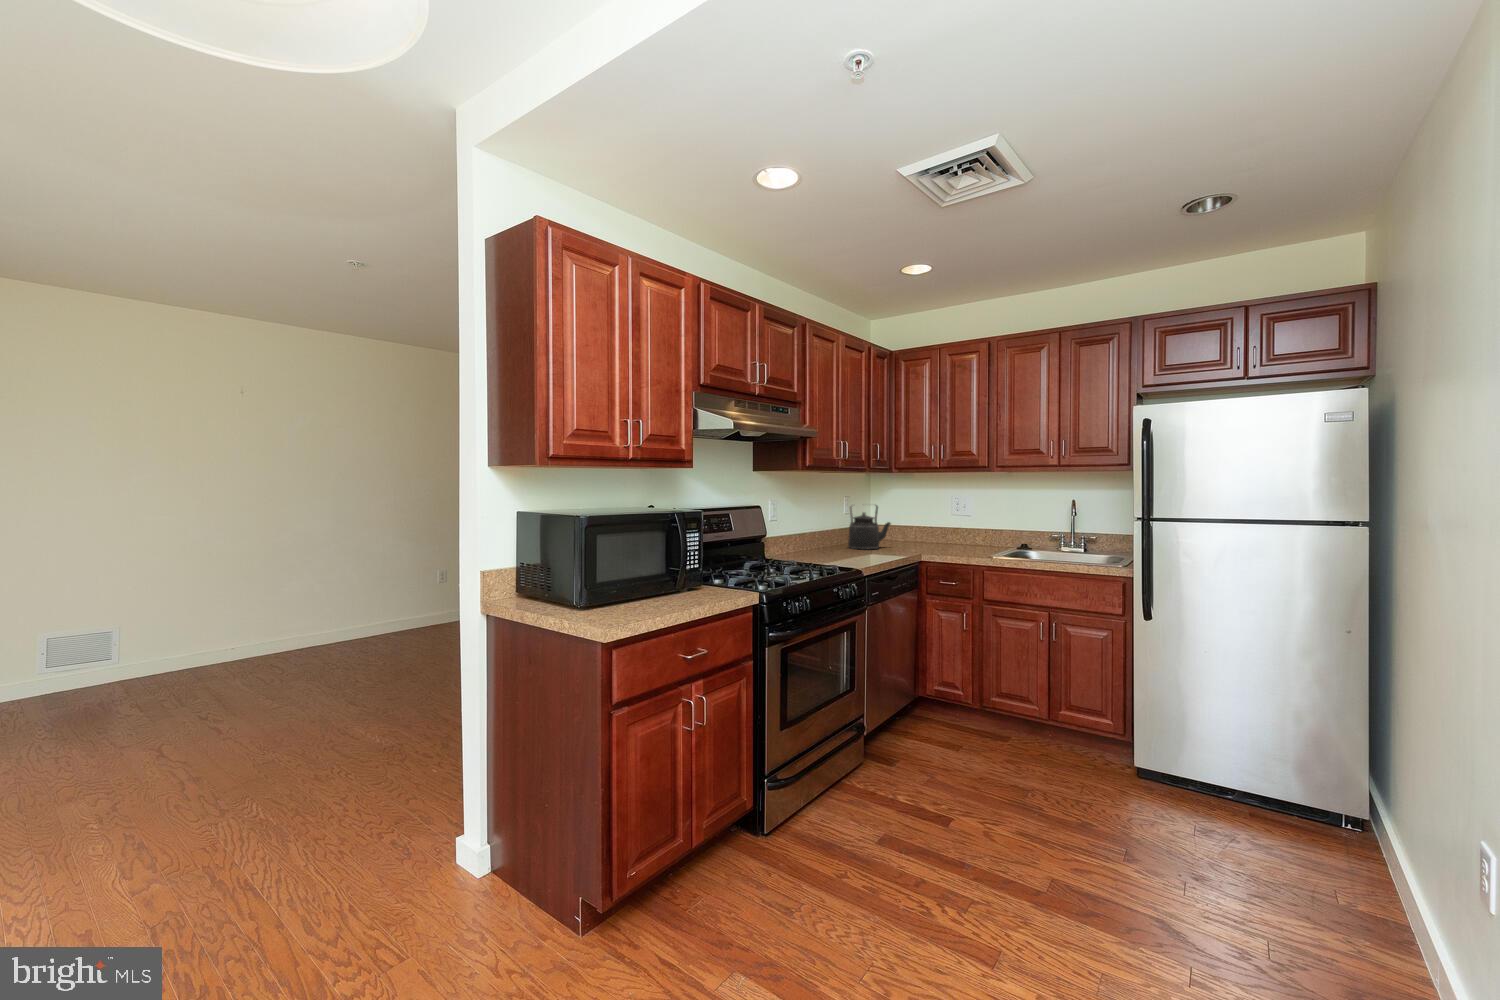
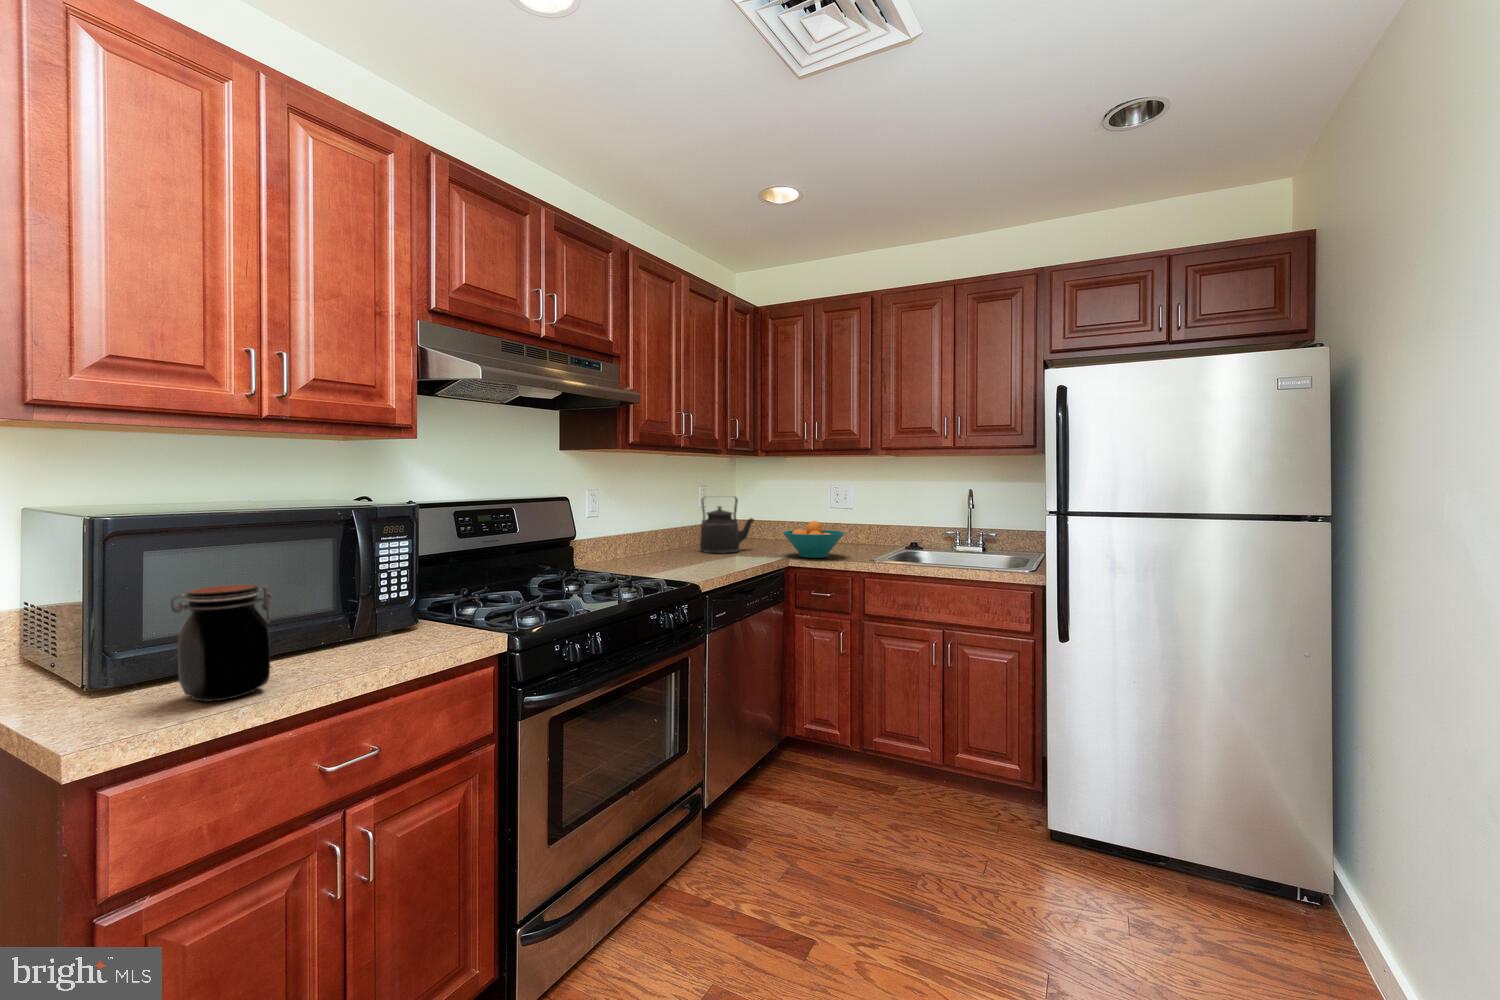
fruit bowl: none [916,525,967,554] -> present [783,521,845,558]
jar: none [615,555,657,616] -> present [170,584,272,701]

